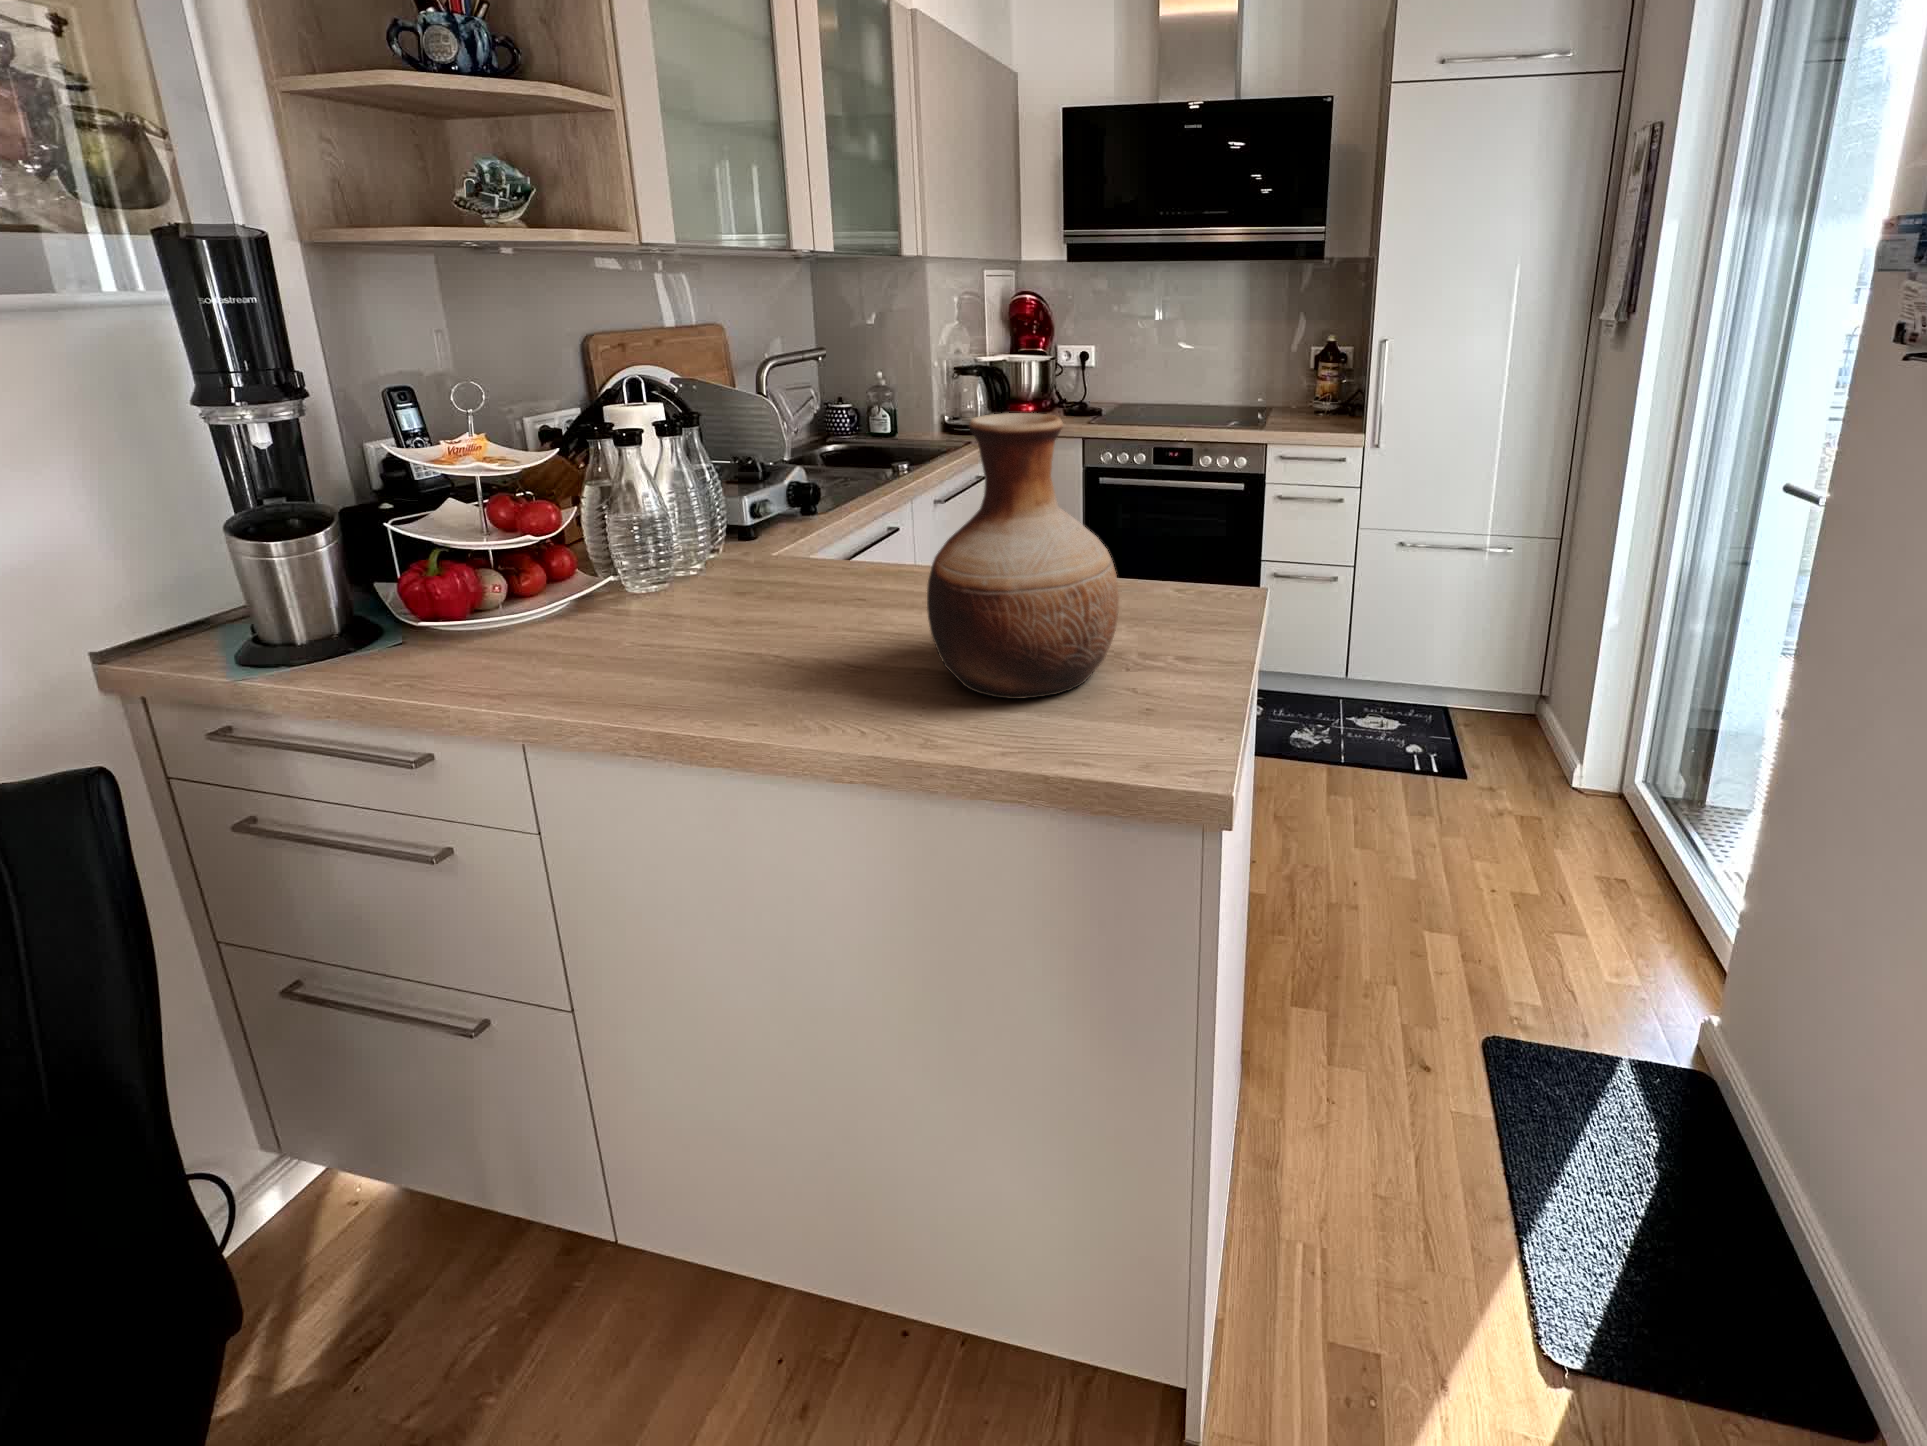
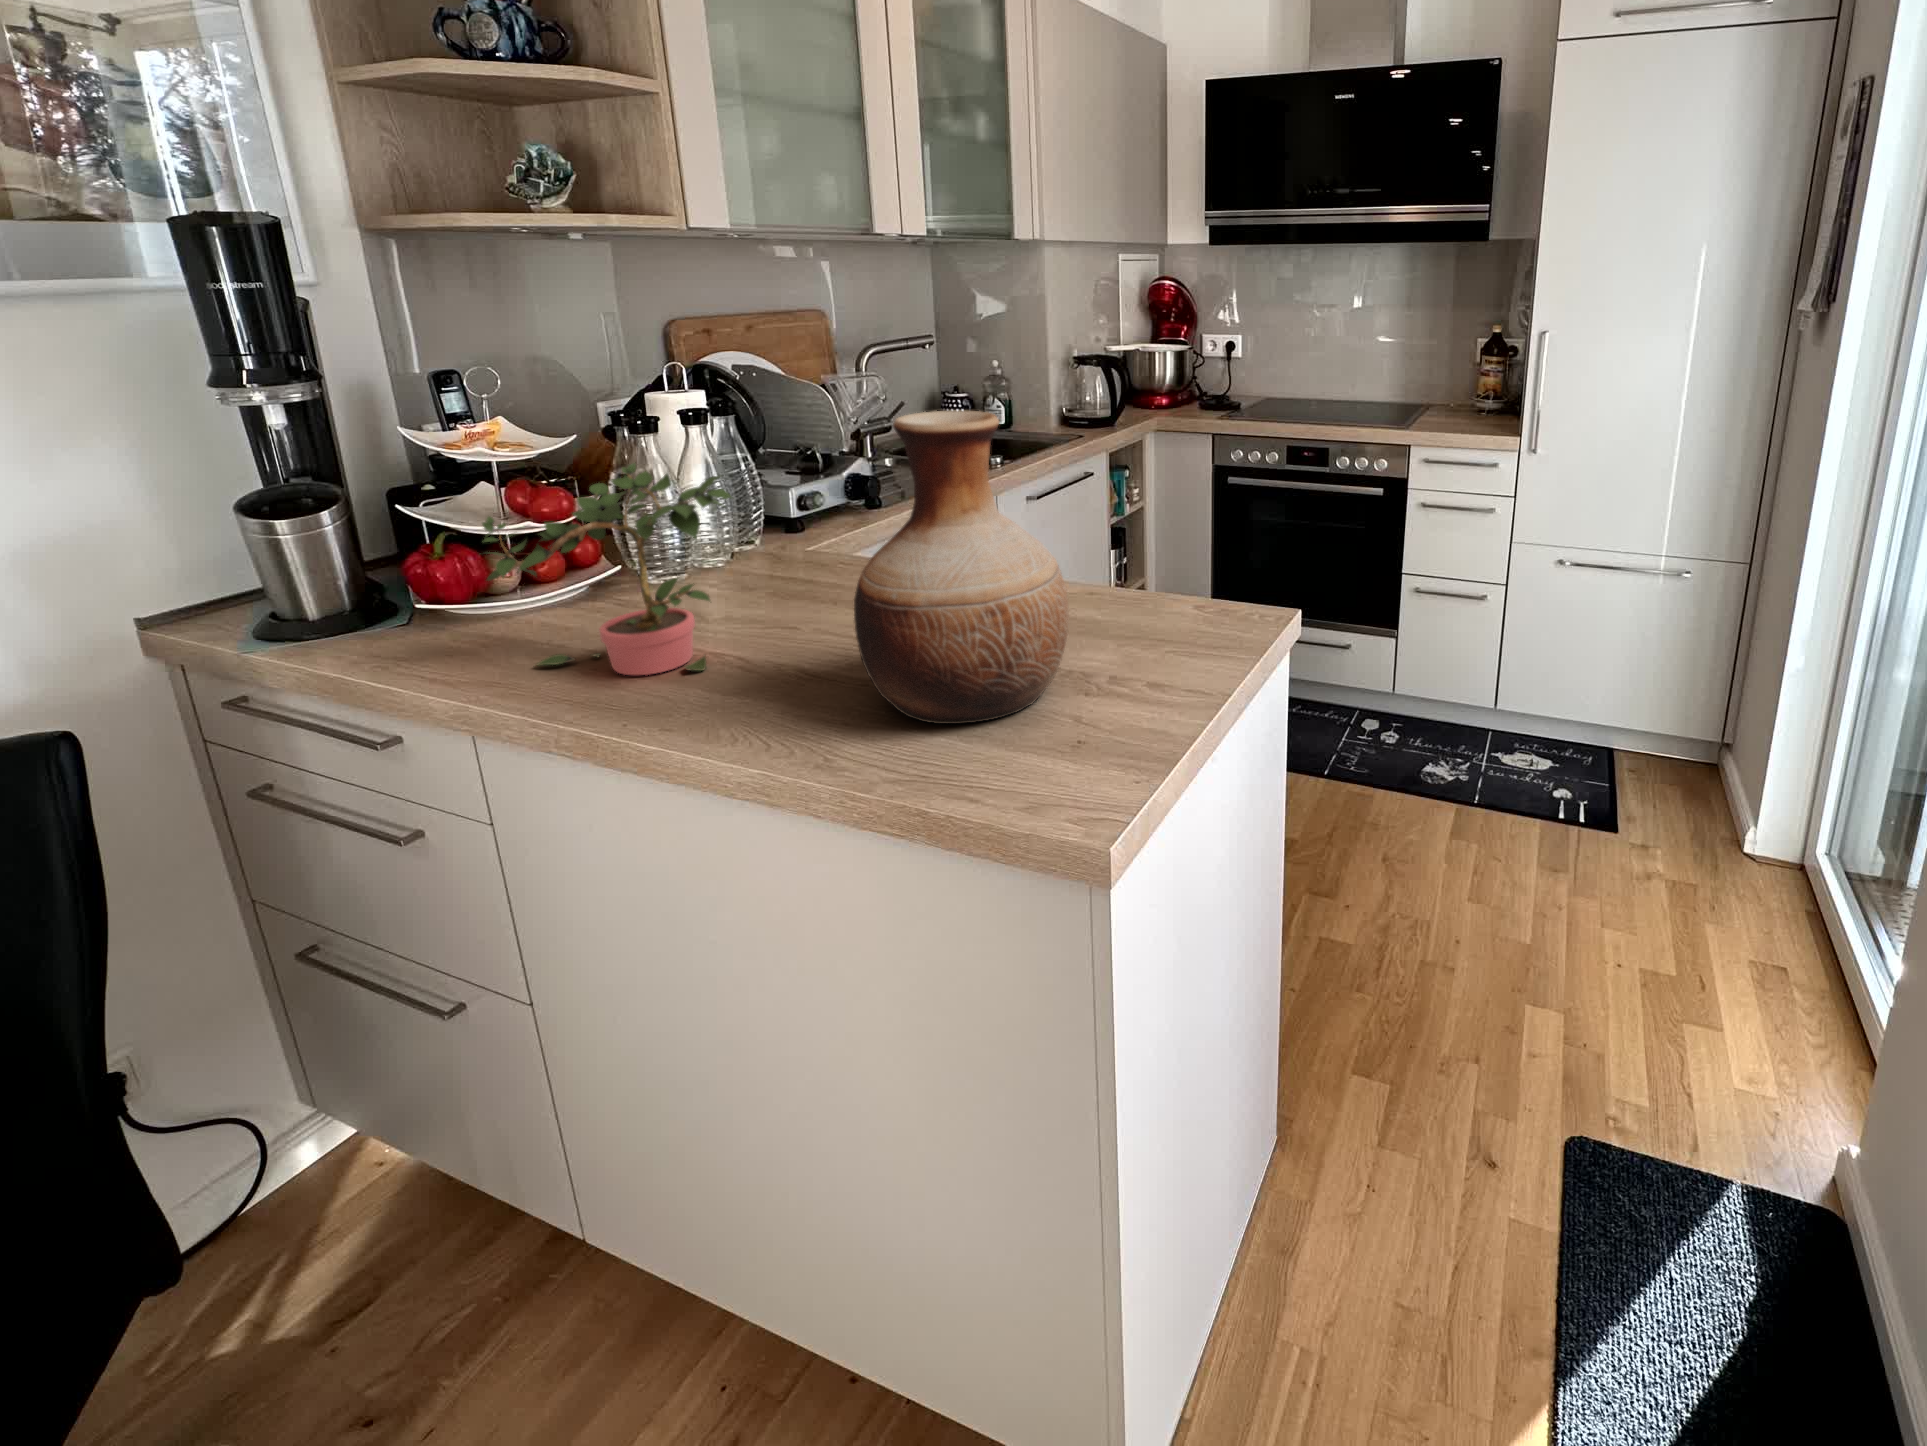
potted plant: none [516,469,790,675] -> present [480,463,731,676]

